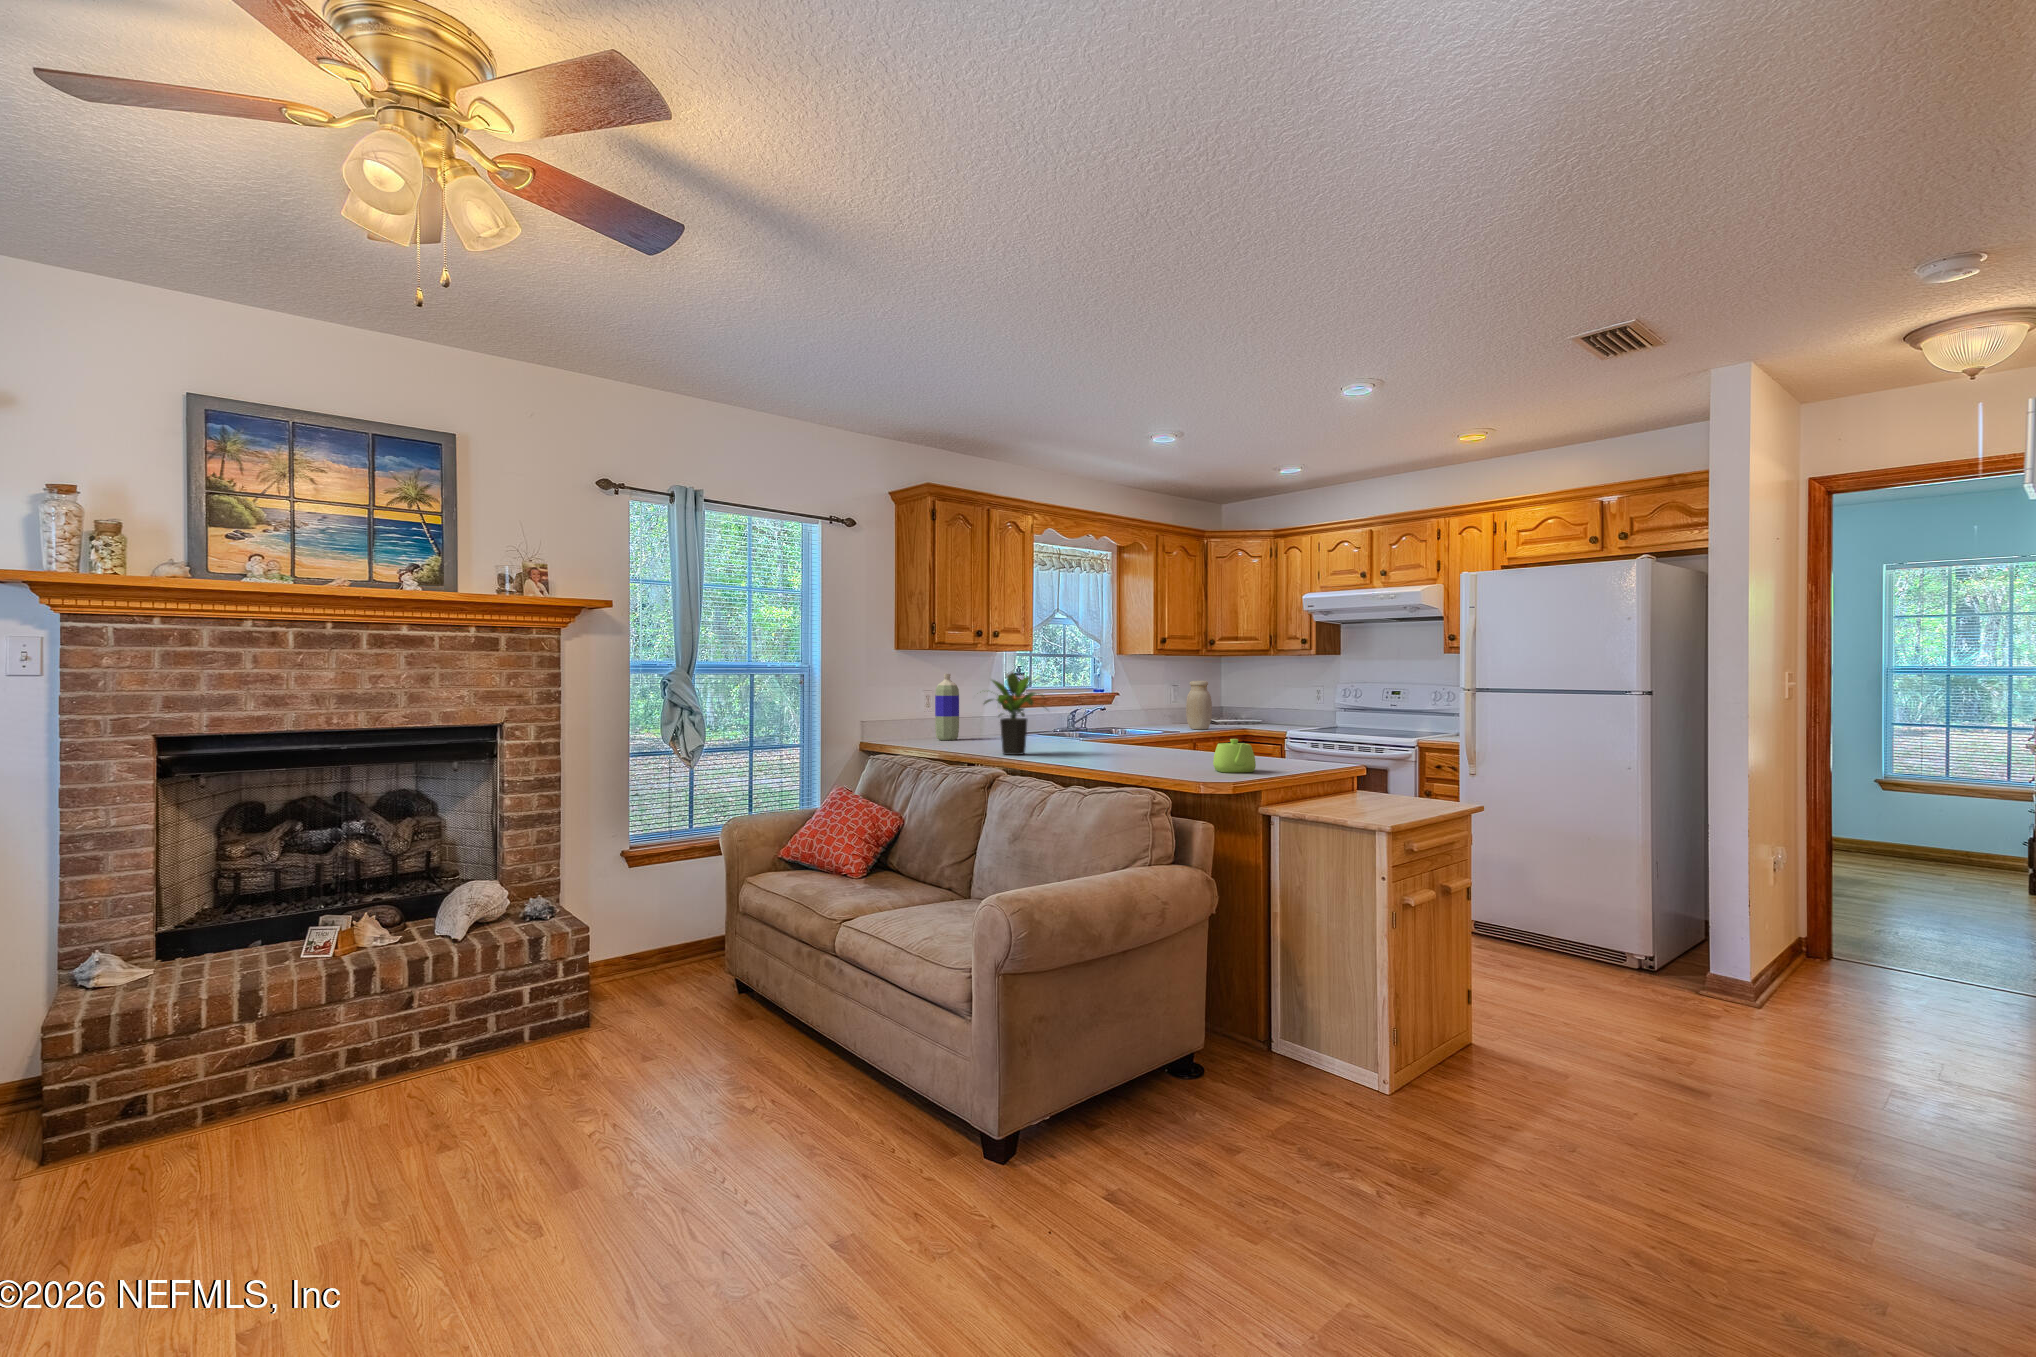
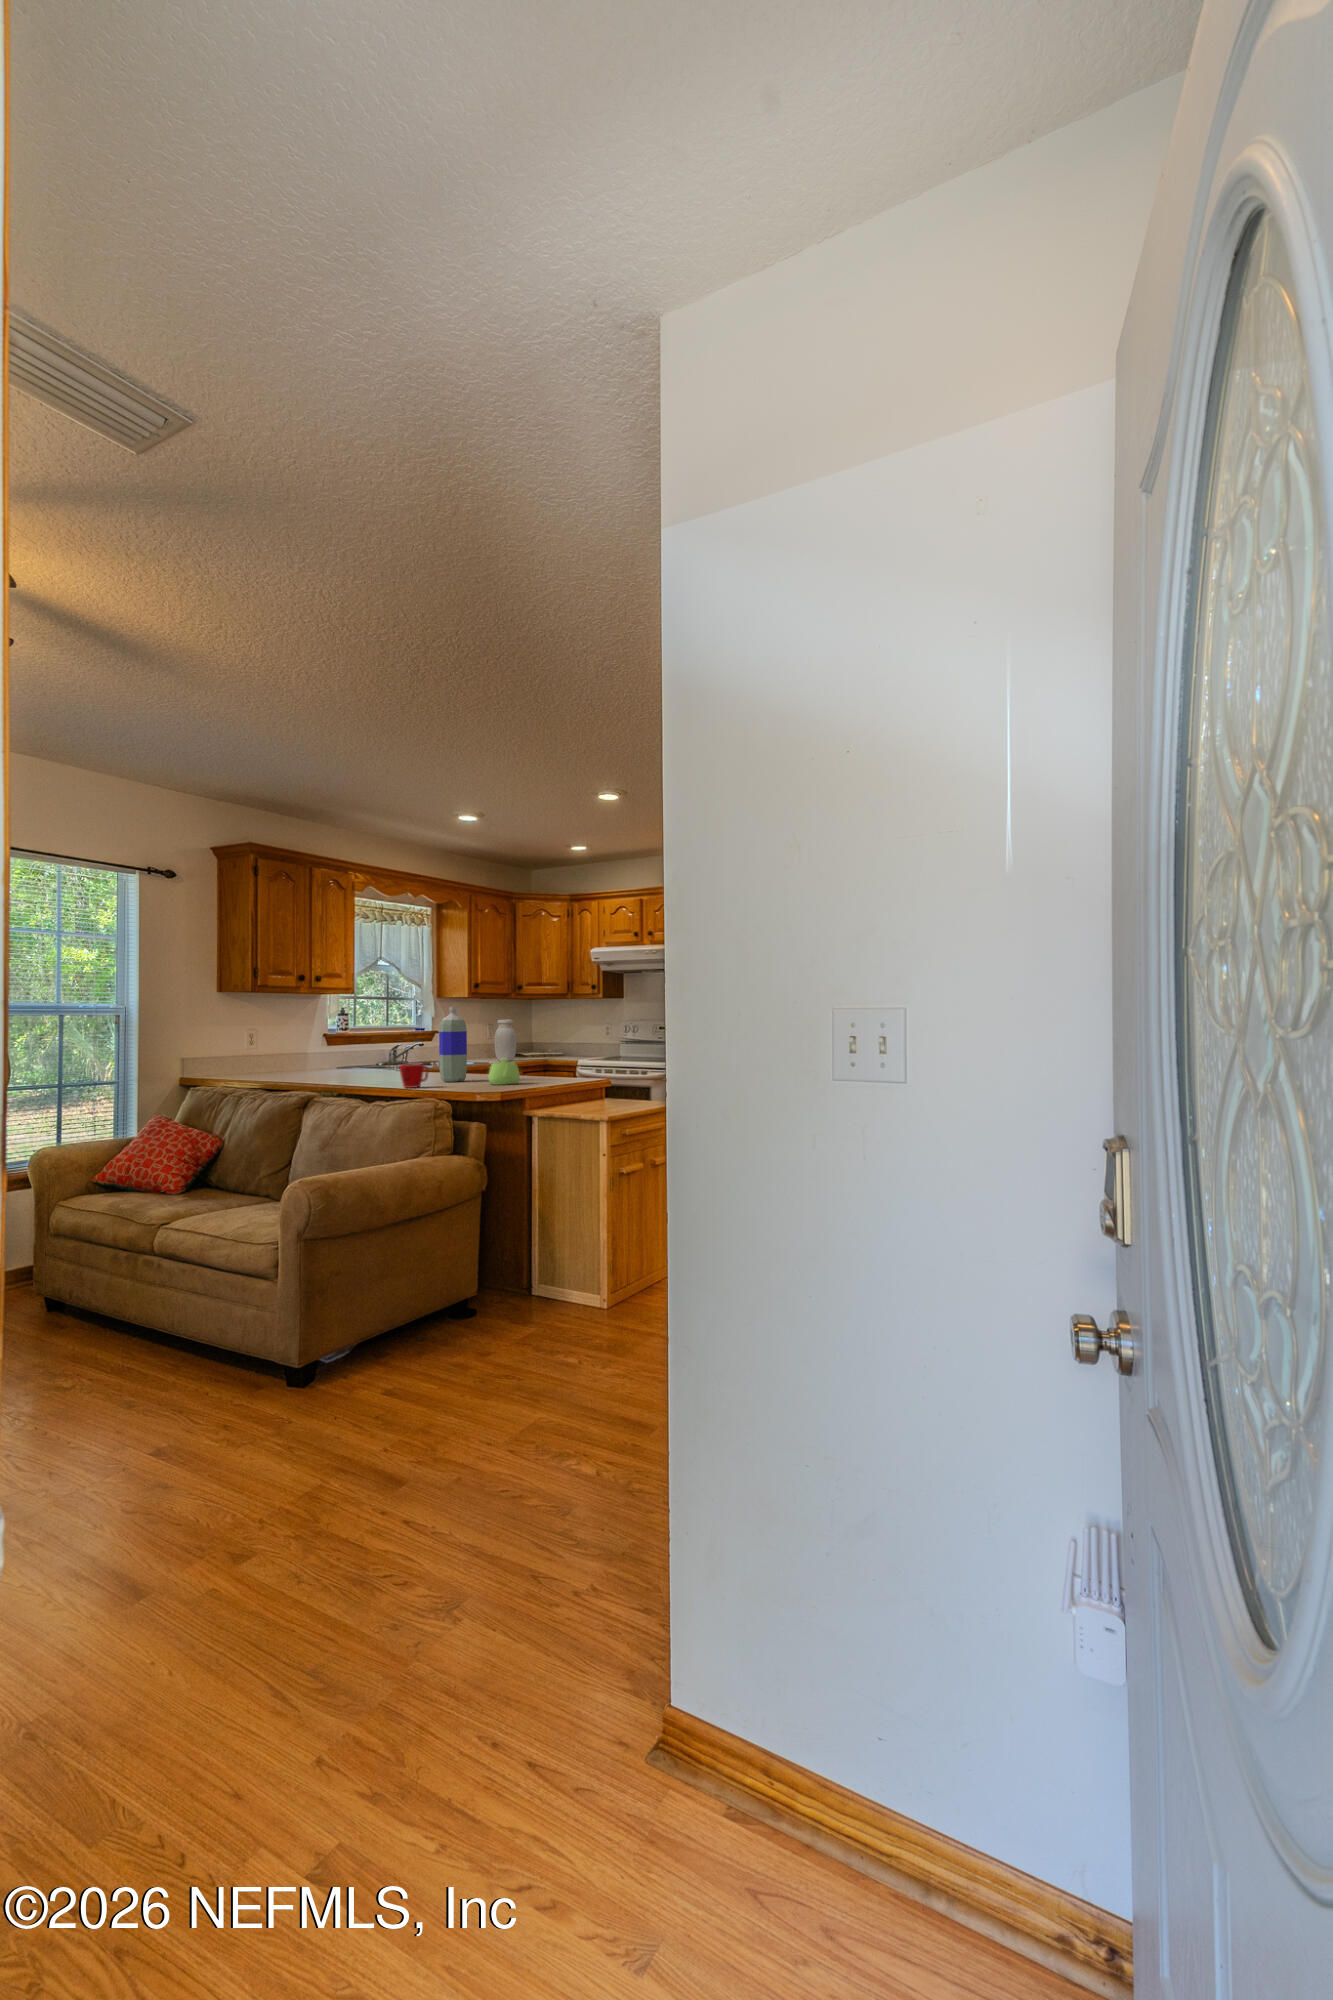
potted plant: present [984,672,1044,755] -> none [290,1010,360,1081]
bottle: present [935,674,959,740] -> present [439,1007,467,1082]
mug: none [1104,741,1140,772] -> present [400,1063,428,1088]

